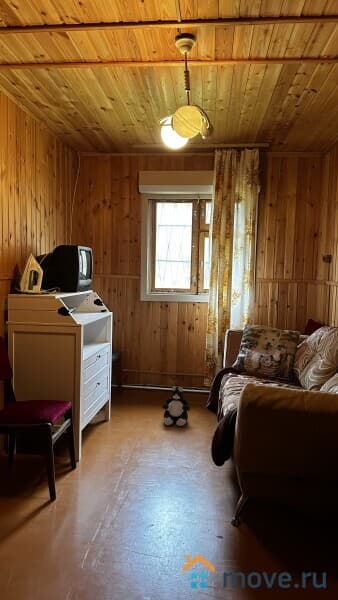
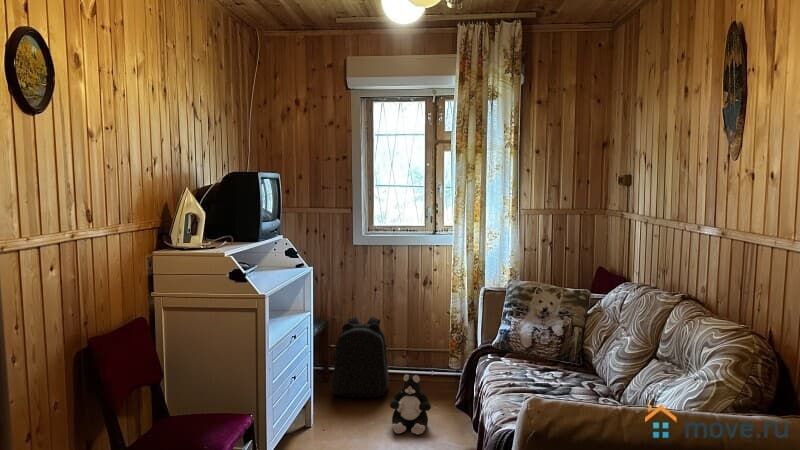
backpack: none [124,349,163,404] -> present [332,317,388,398]

